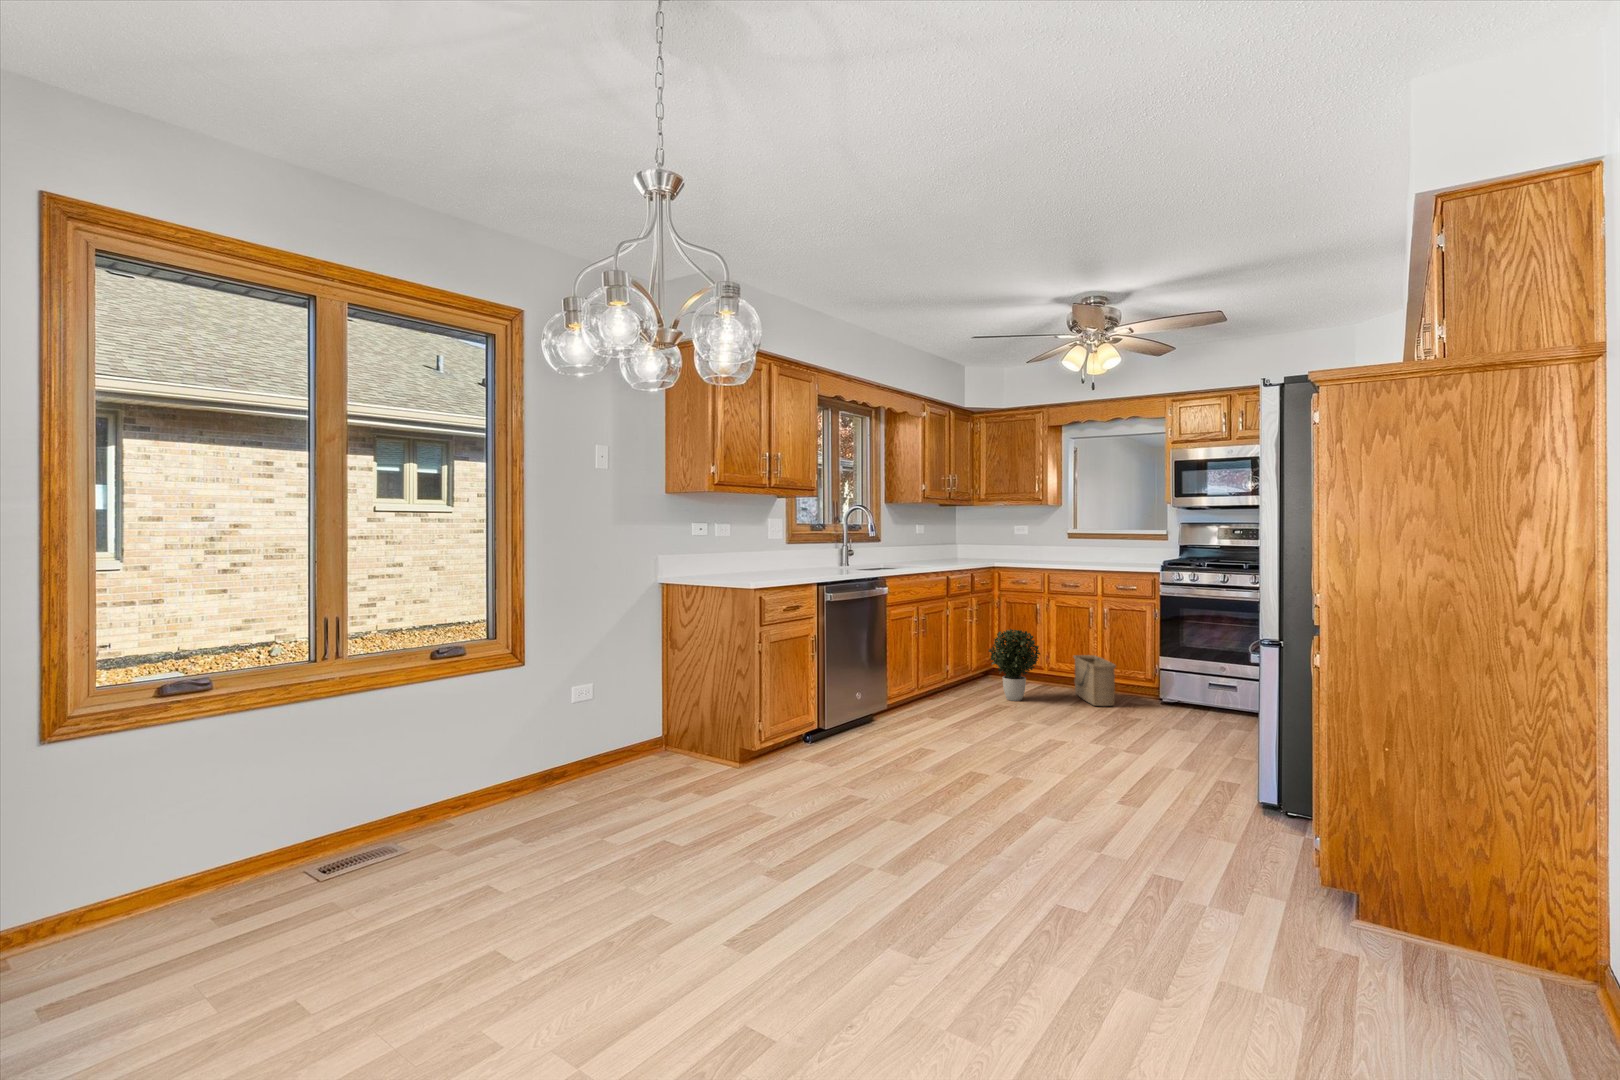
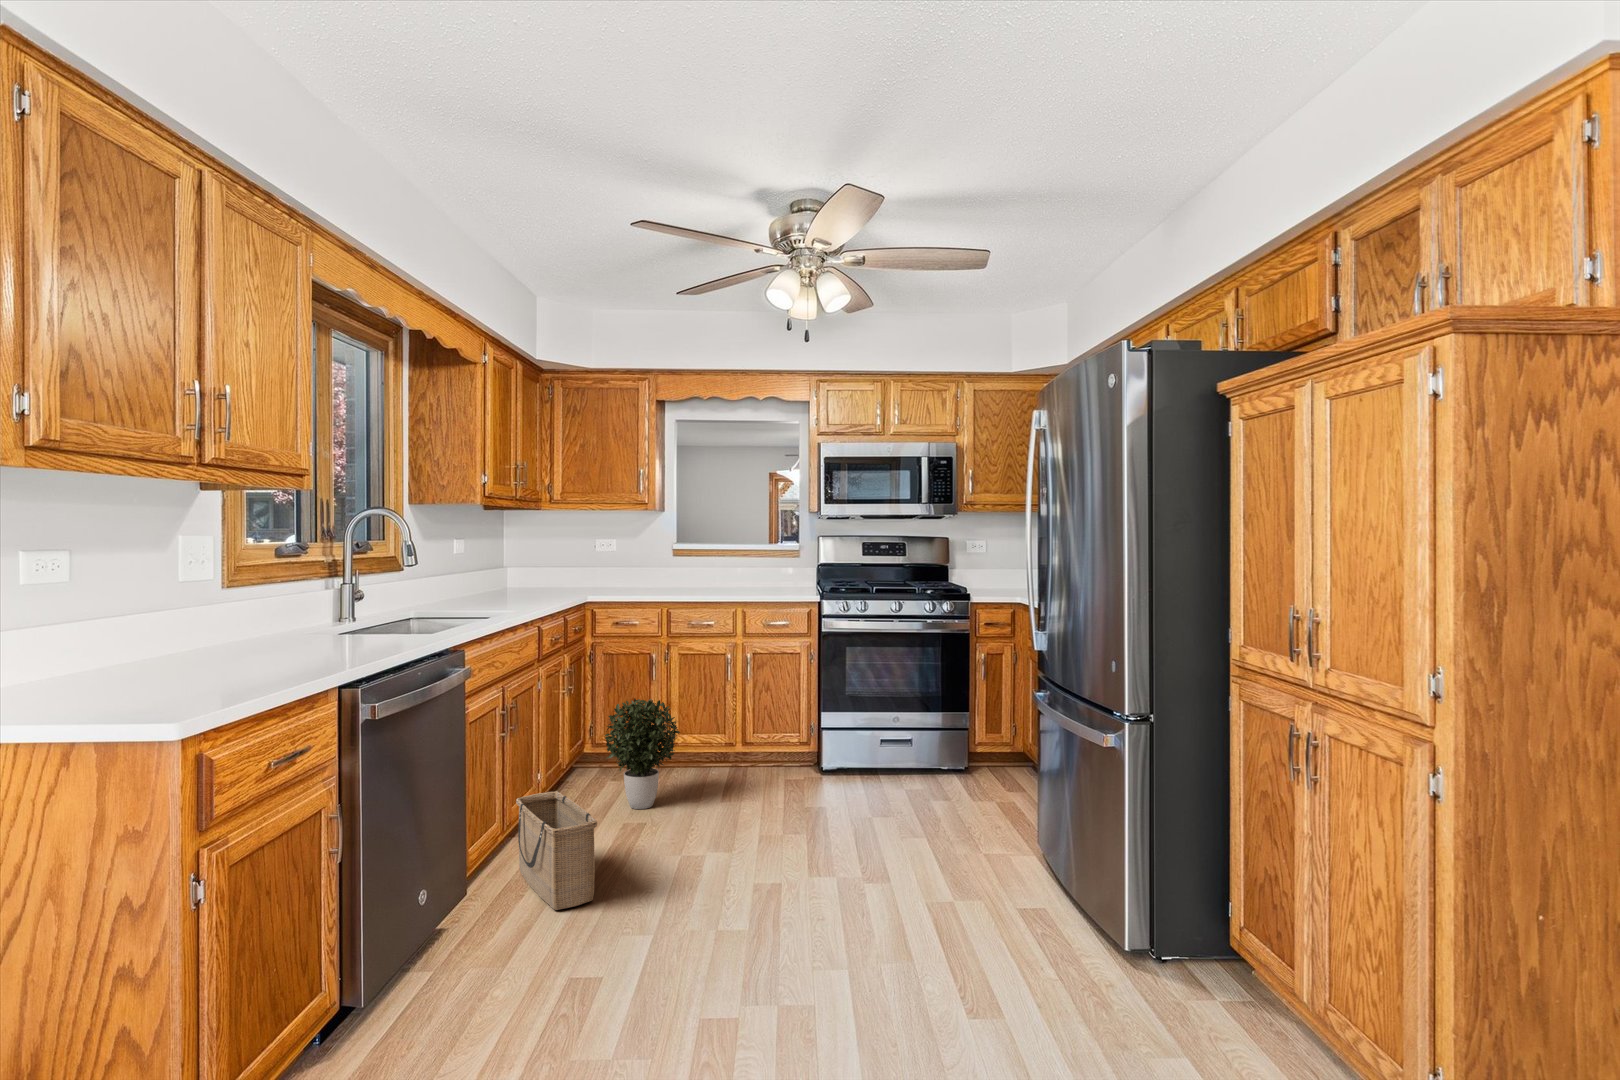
basket: present [1074,655,1116,706] -> present [516,791,597,910]

